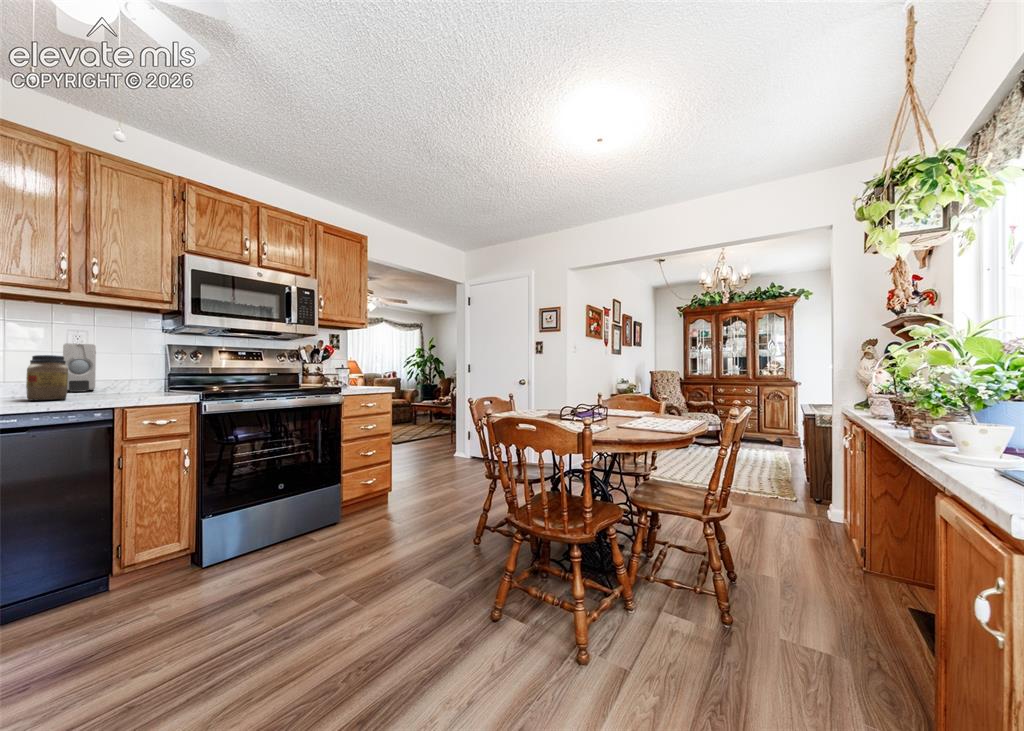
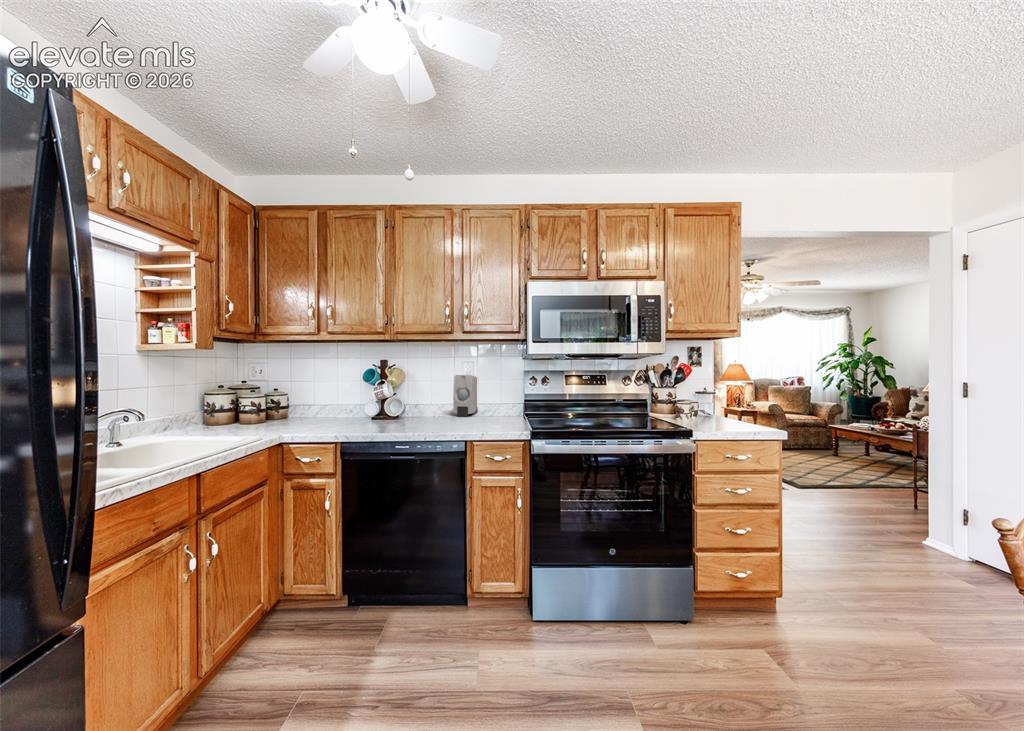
jar: present [26,355,68,401] -> none [415,391,441,430]

